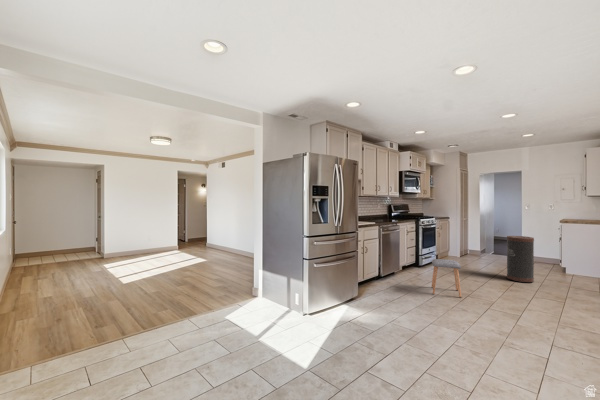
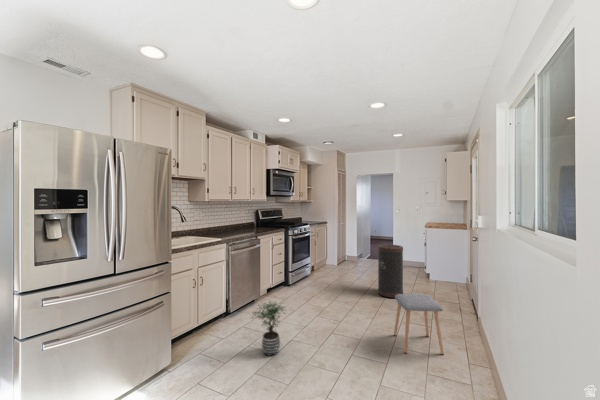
stool: present [432,259,461,298] -> present [394,294,444,355]
potted plant: none [407,263,434,300] -> present [254,303,285,356]

